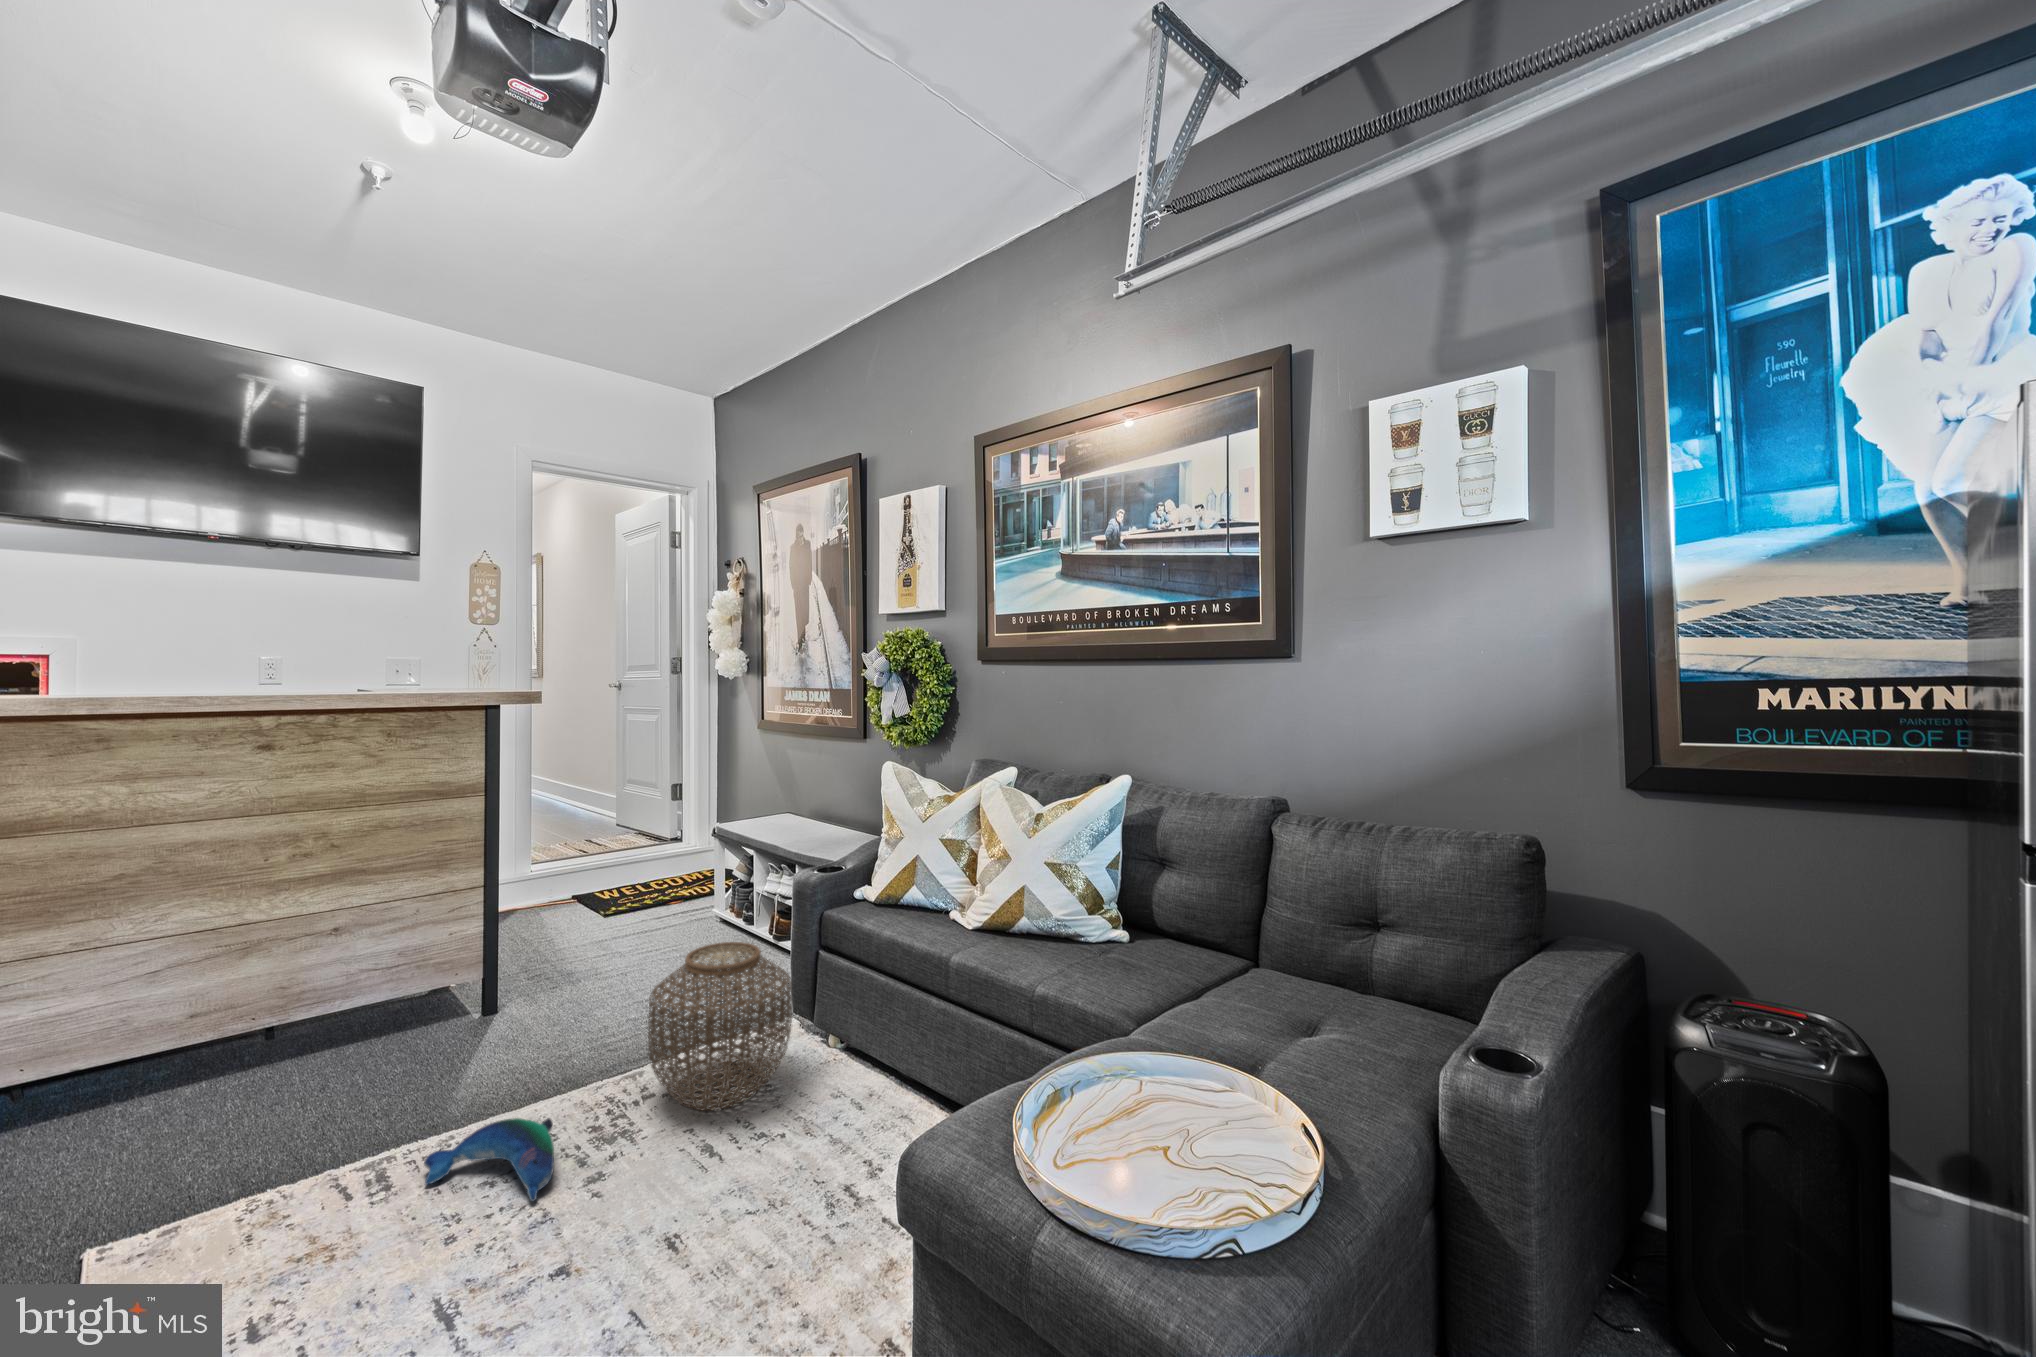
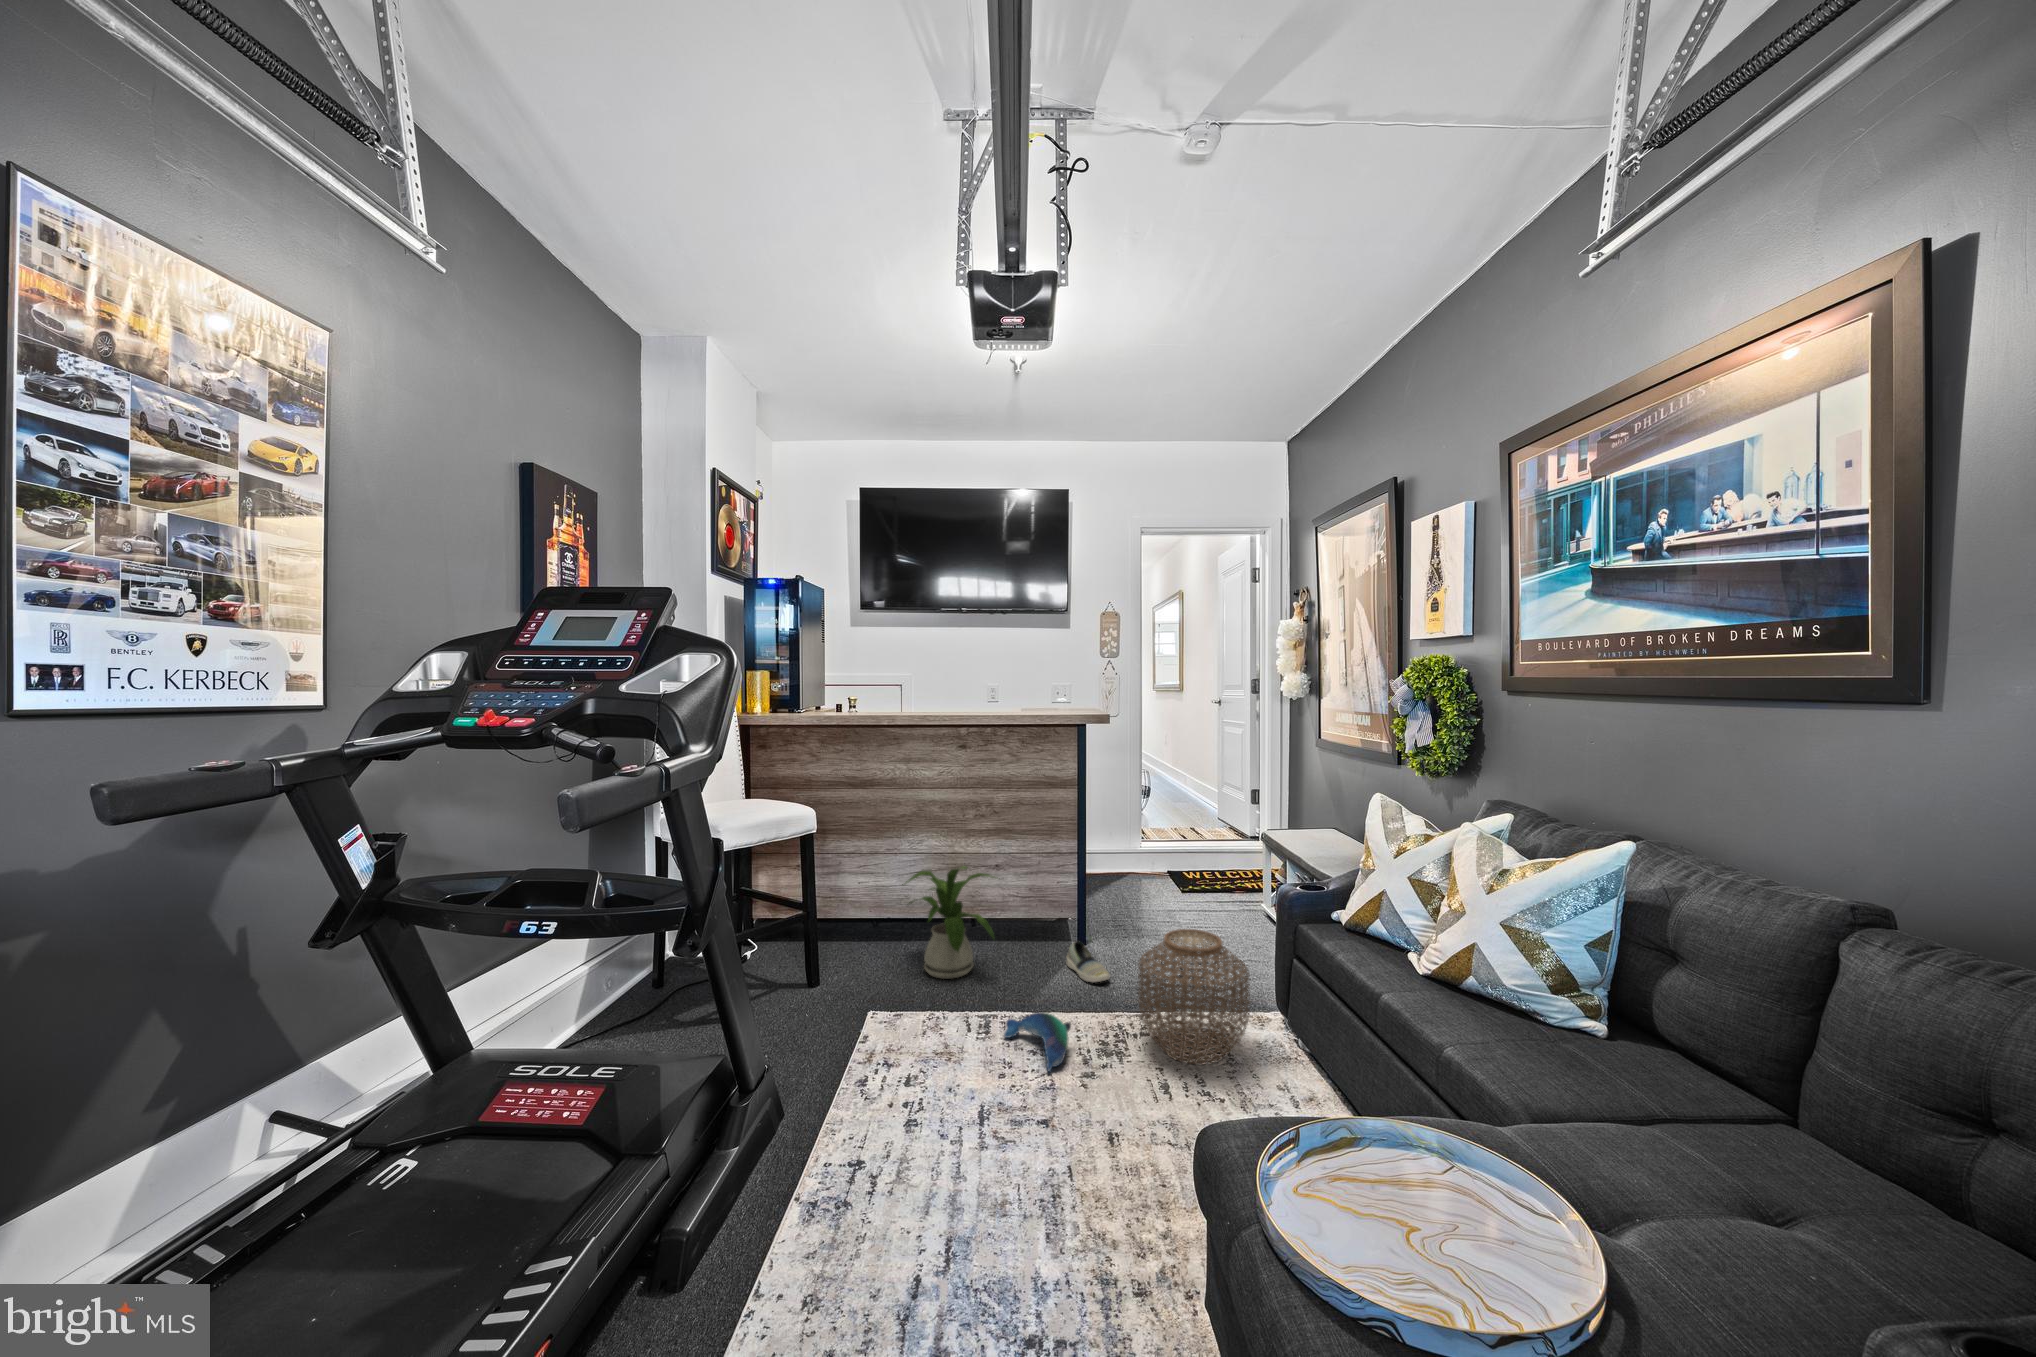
house plant: none [117,937,358,1148] -> present [902,866,994,979]
shoe: none [476,1010,559,1062] -> present [1067,941,1110,982]

